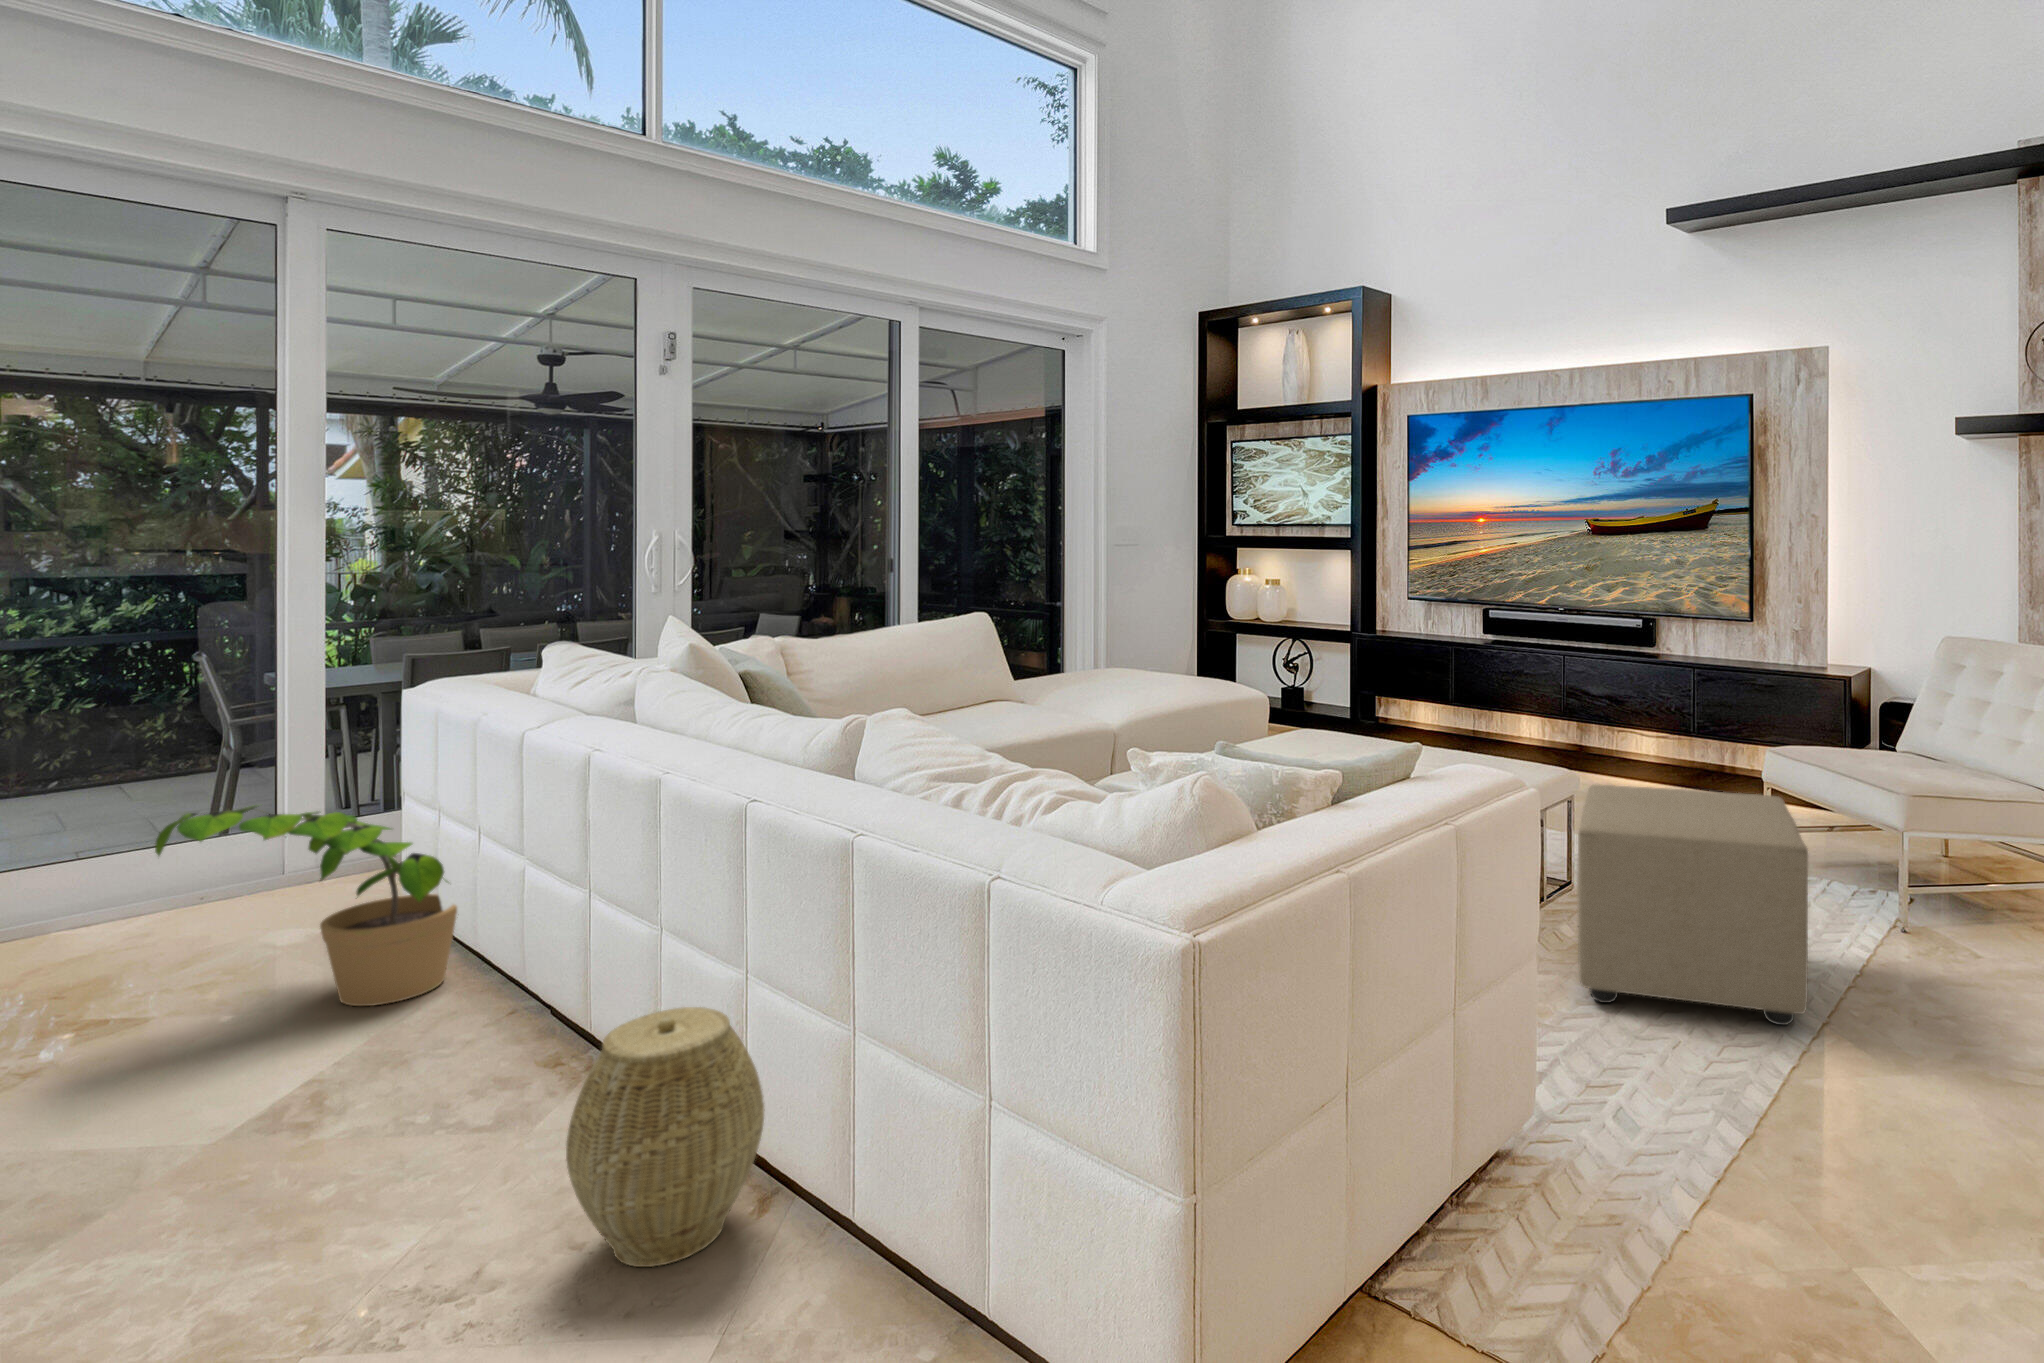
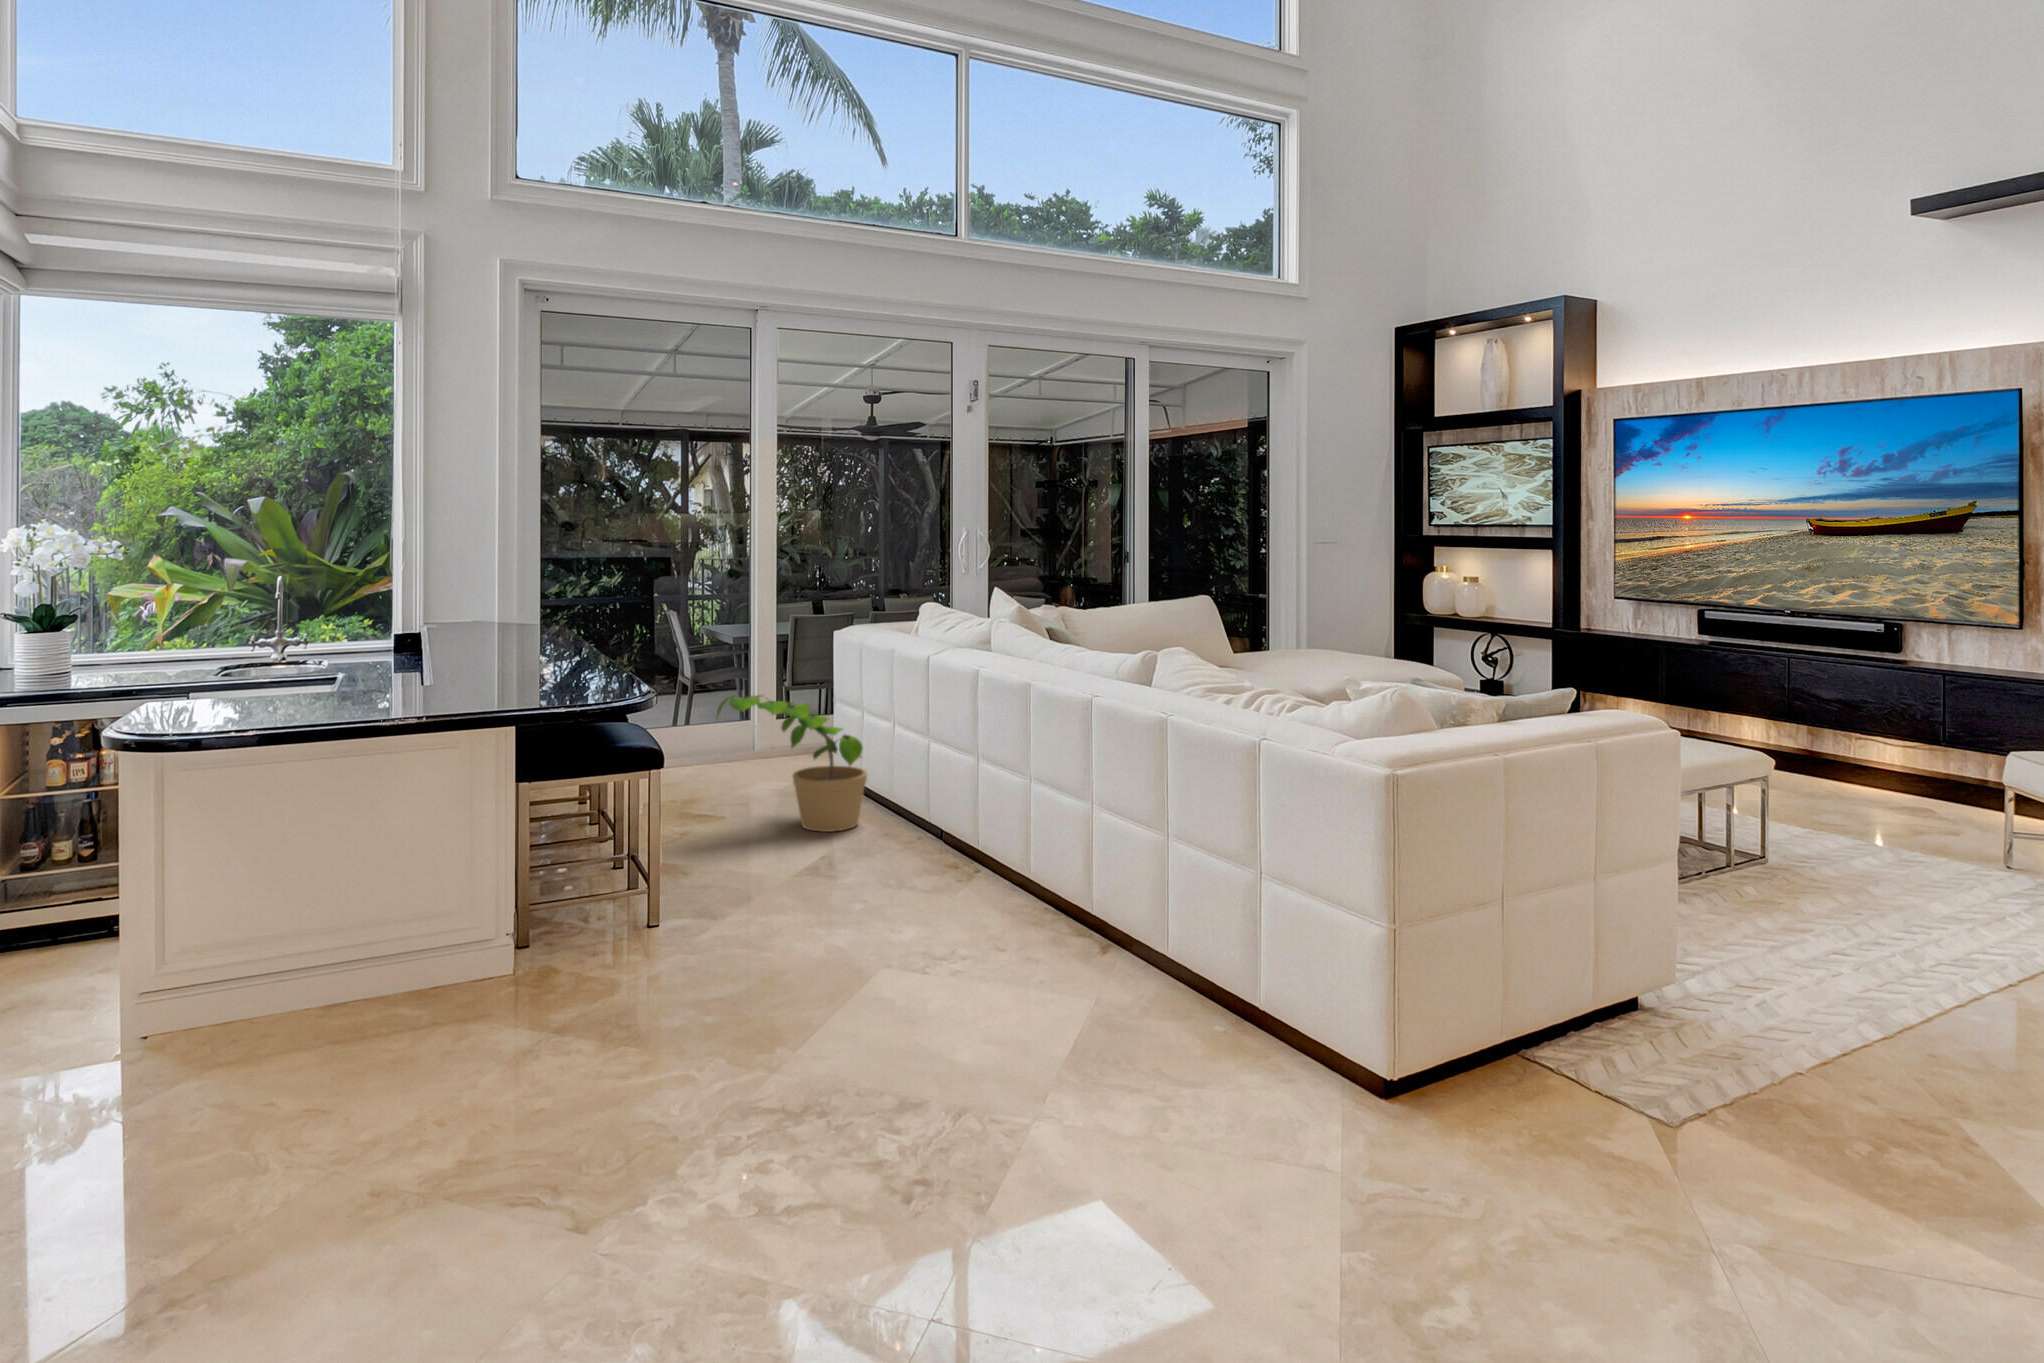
ottoman: present [1577,784,1808,1025] -> none [1751,760,1998,983]
woven basket: present [566,1007,765,1267] -> none [985,825,1096,977]

